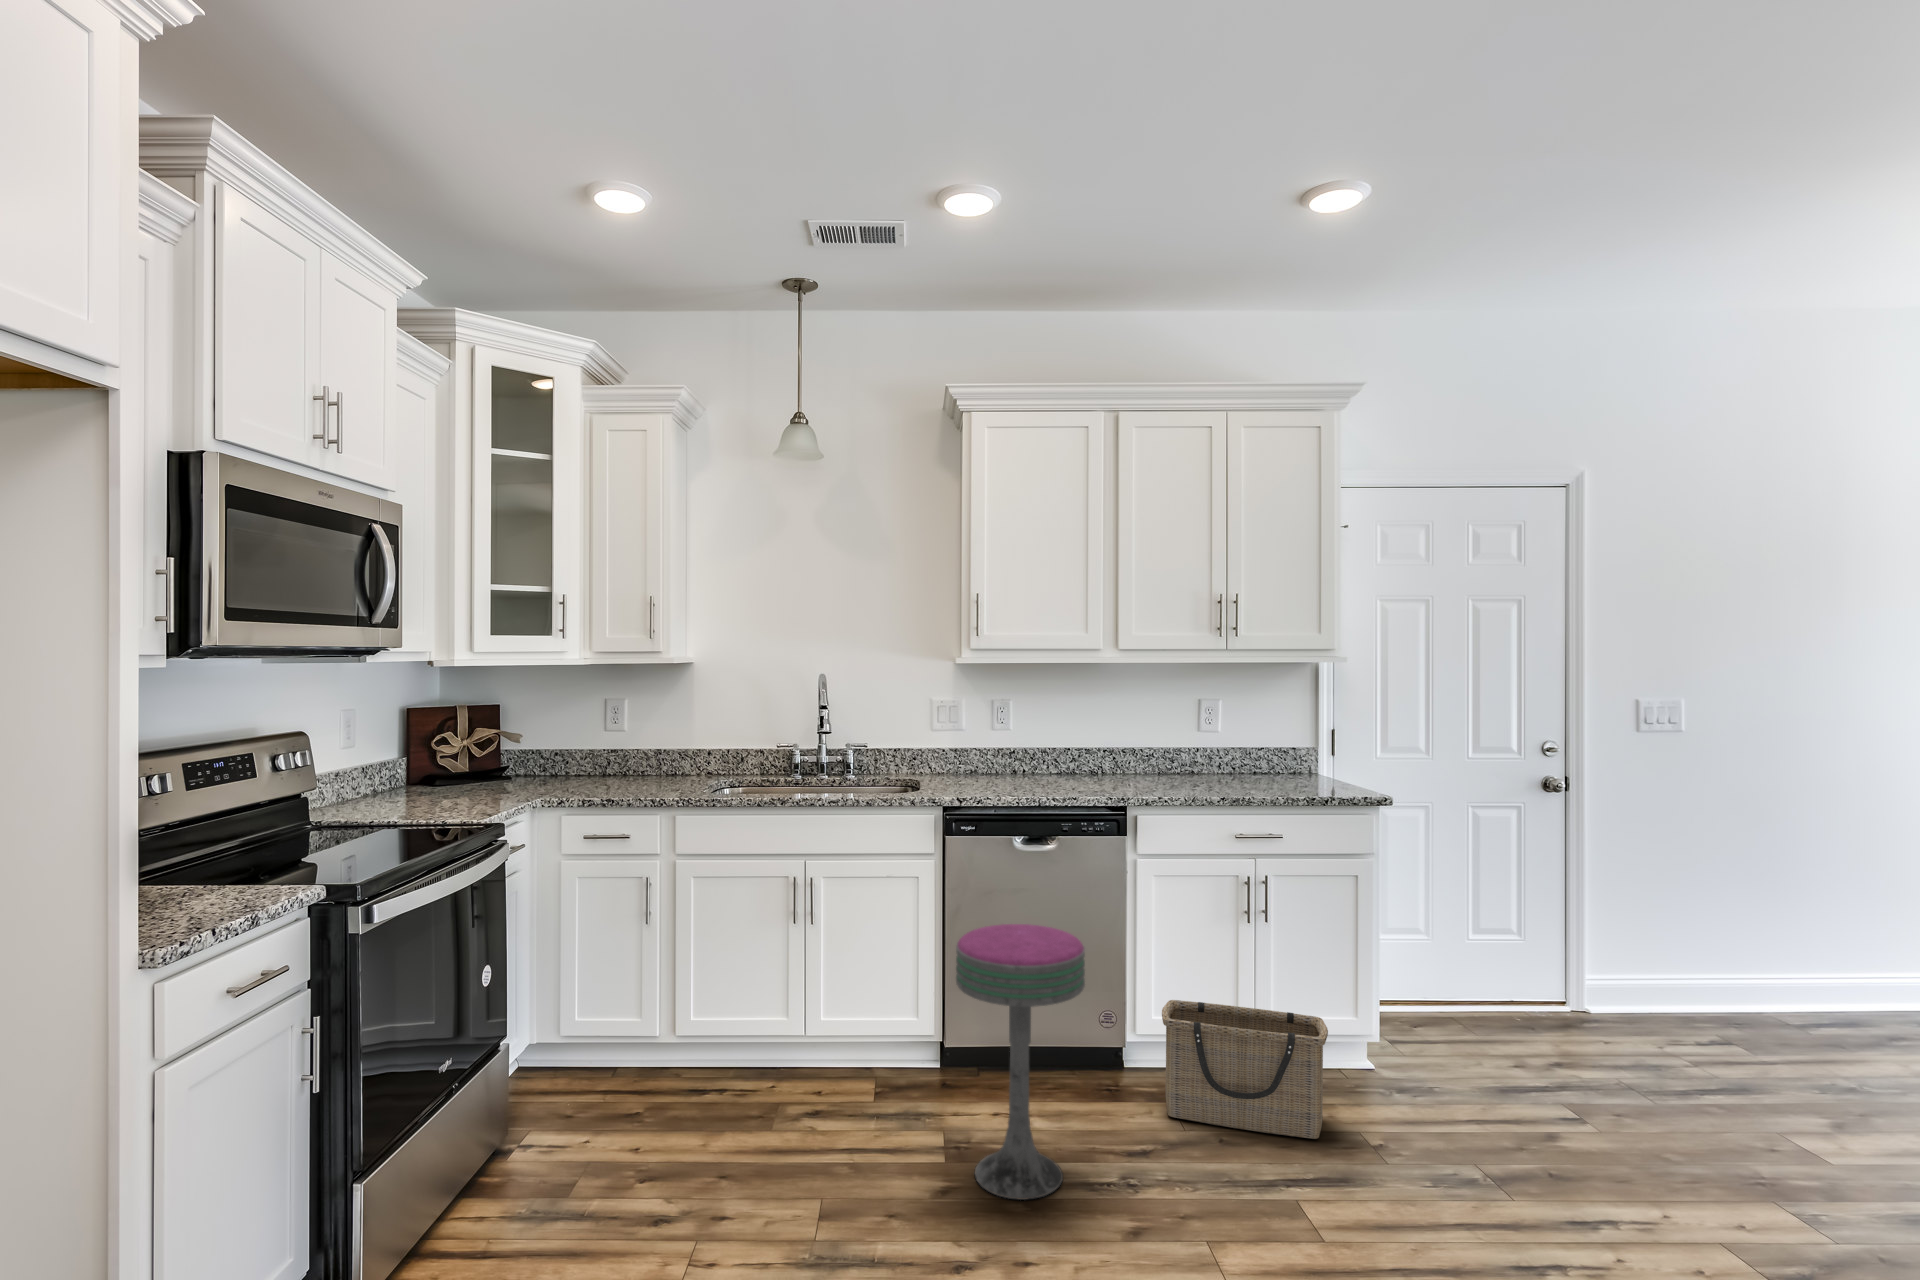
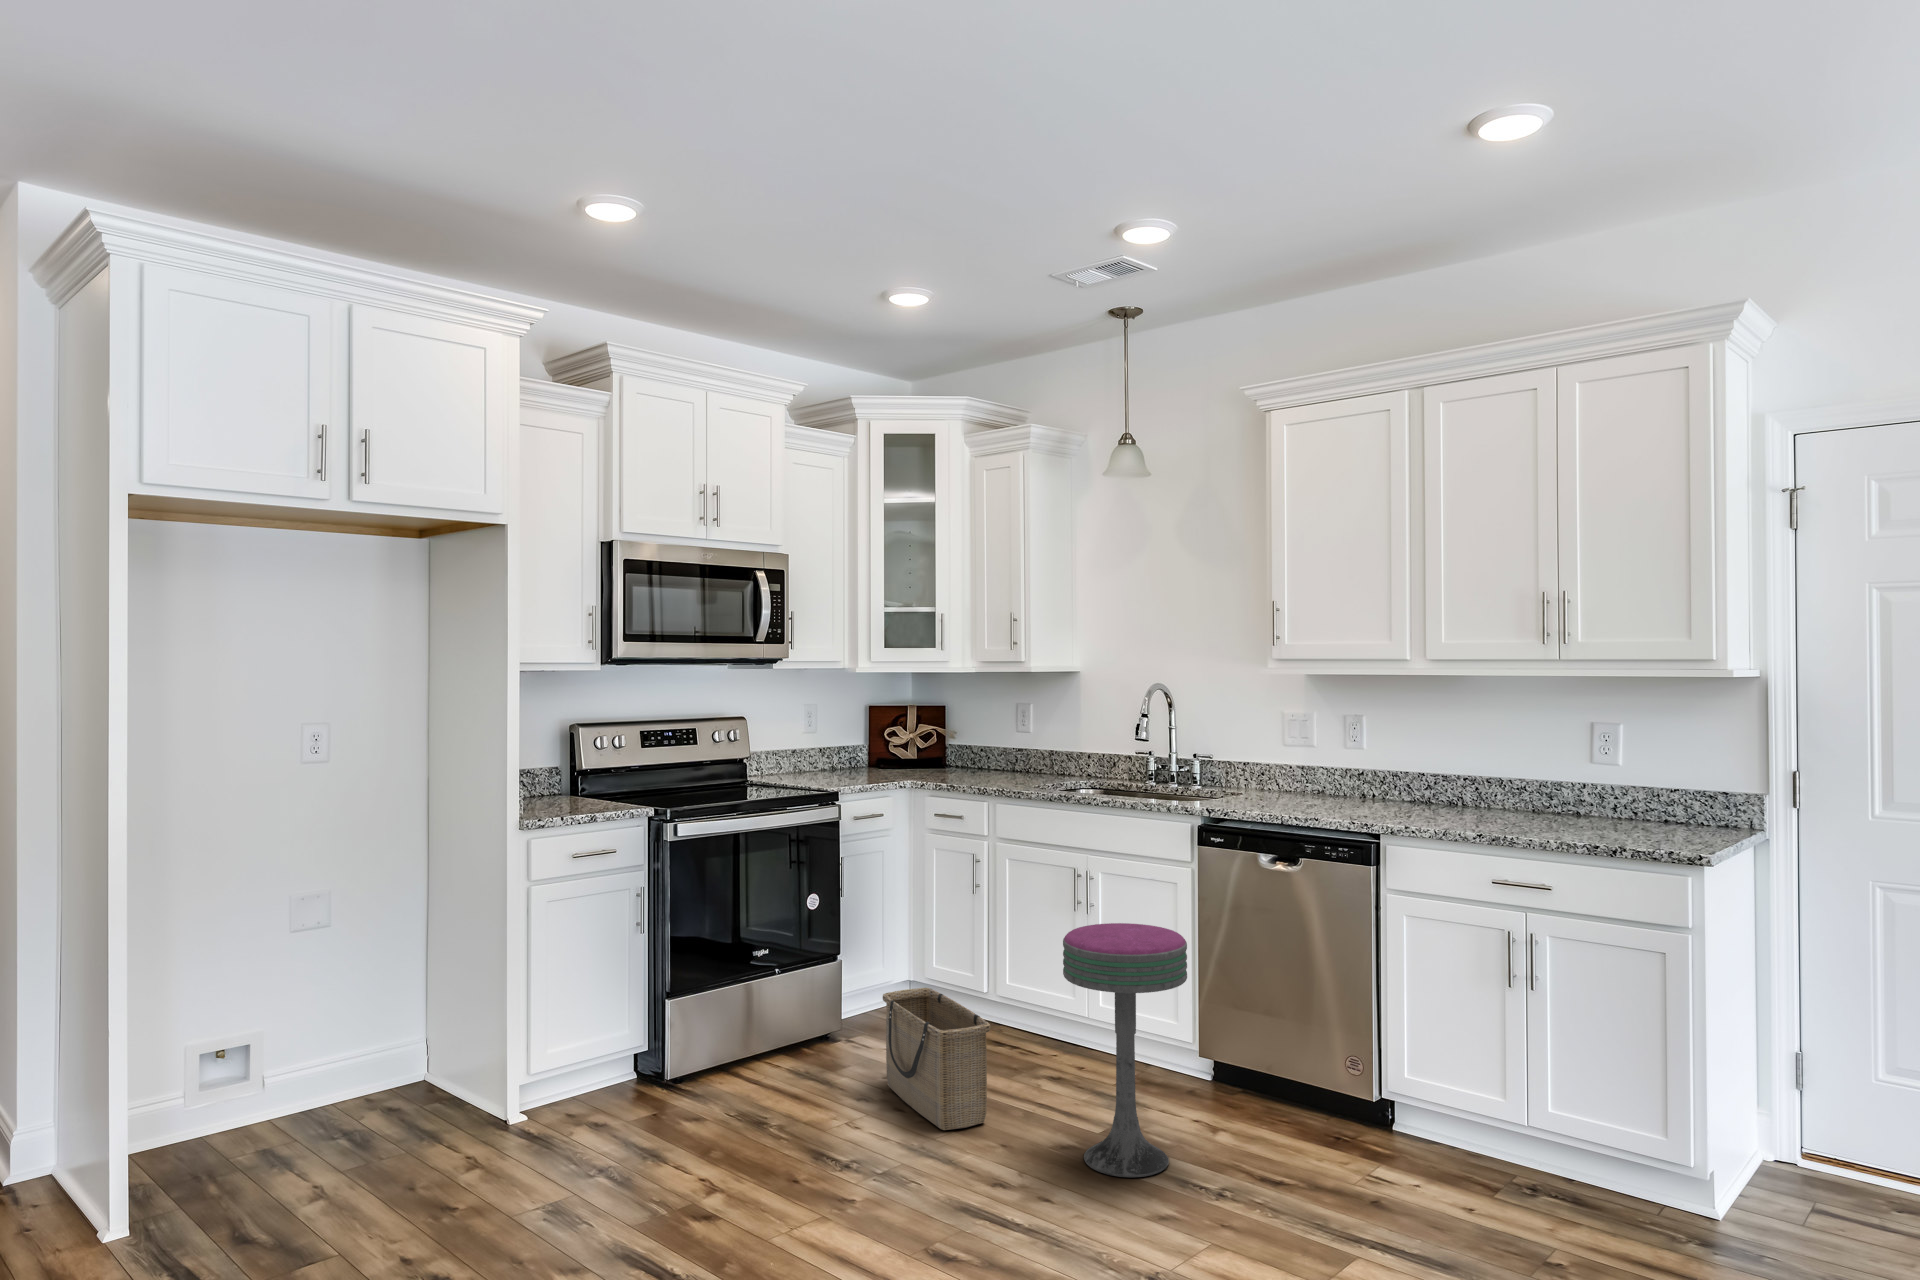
basket: present [1162,1000,1328,1139] -> present [883,988,990,1130]

